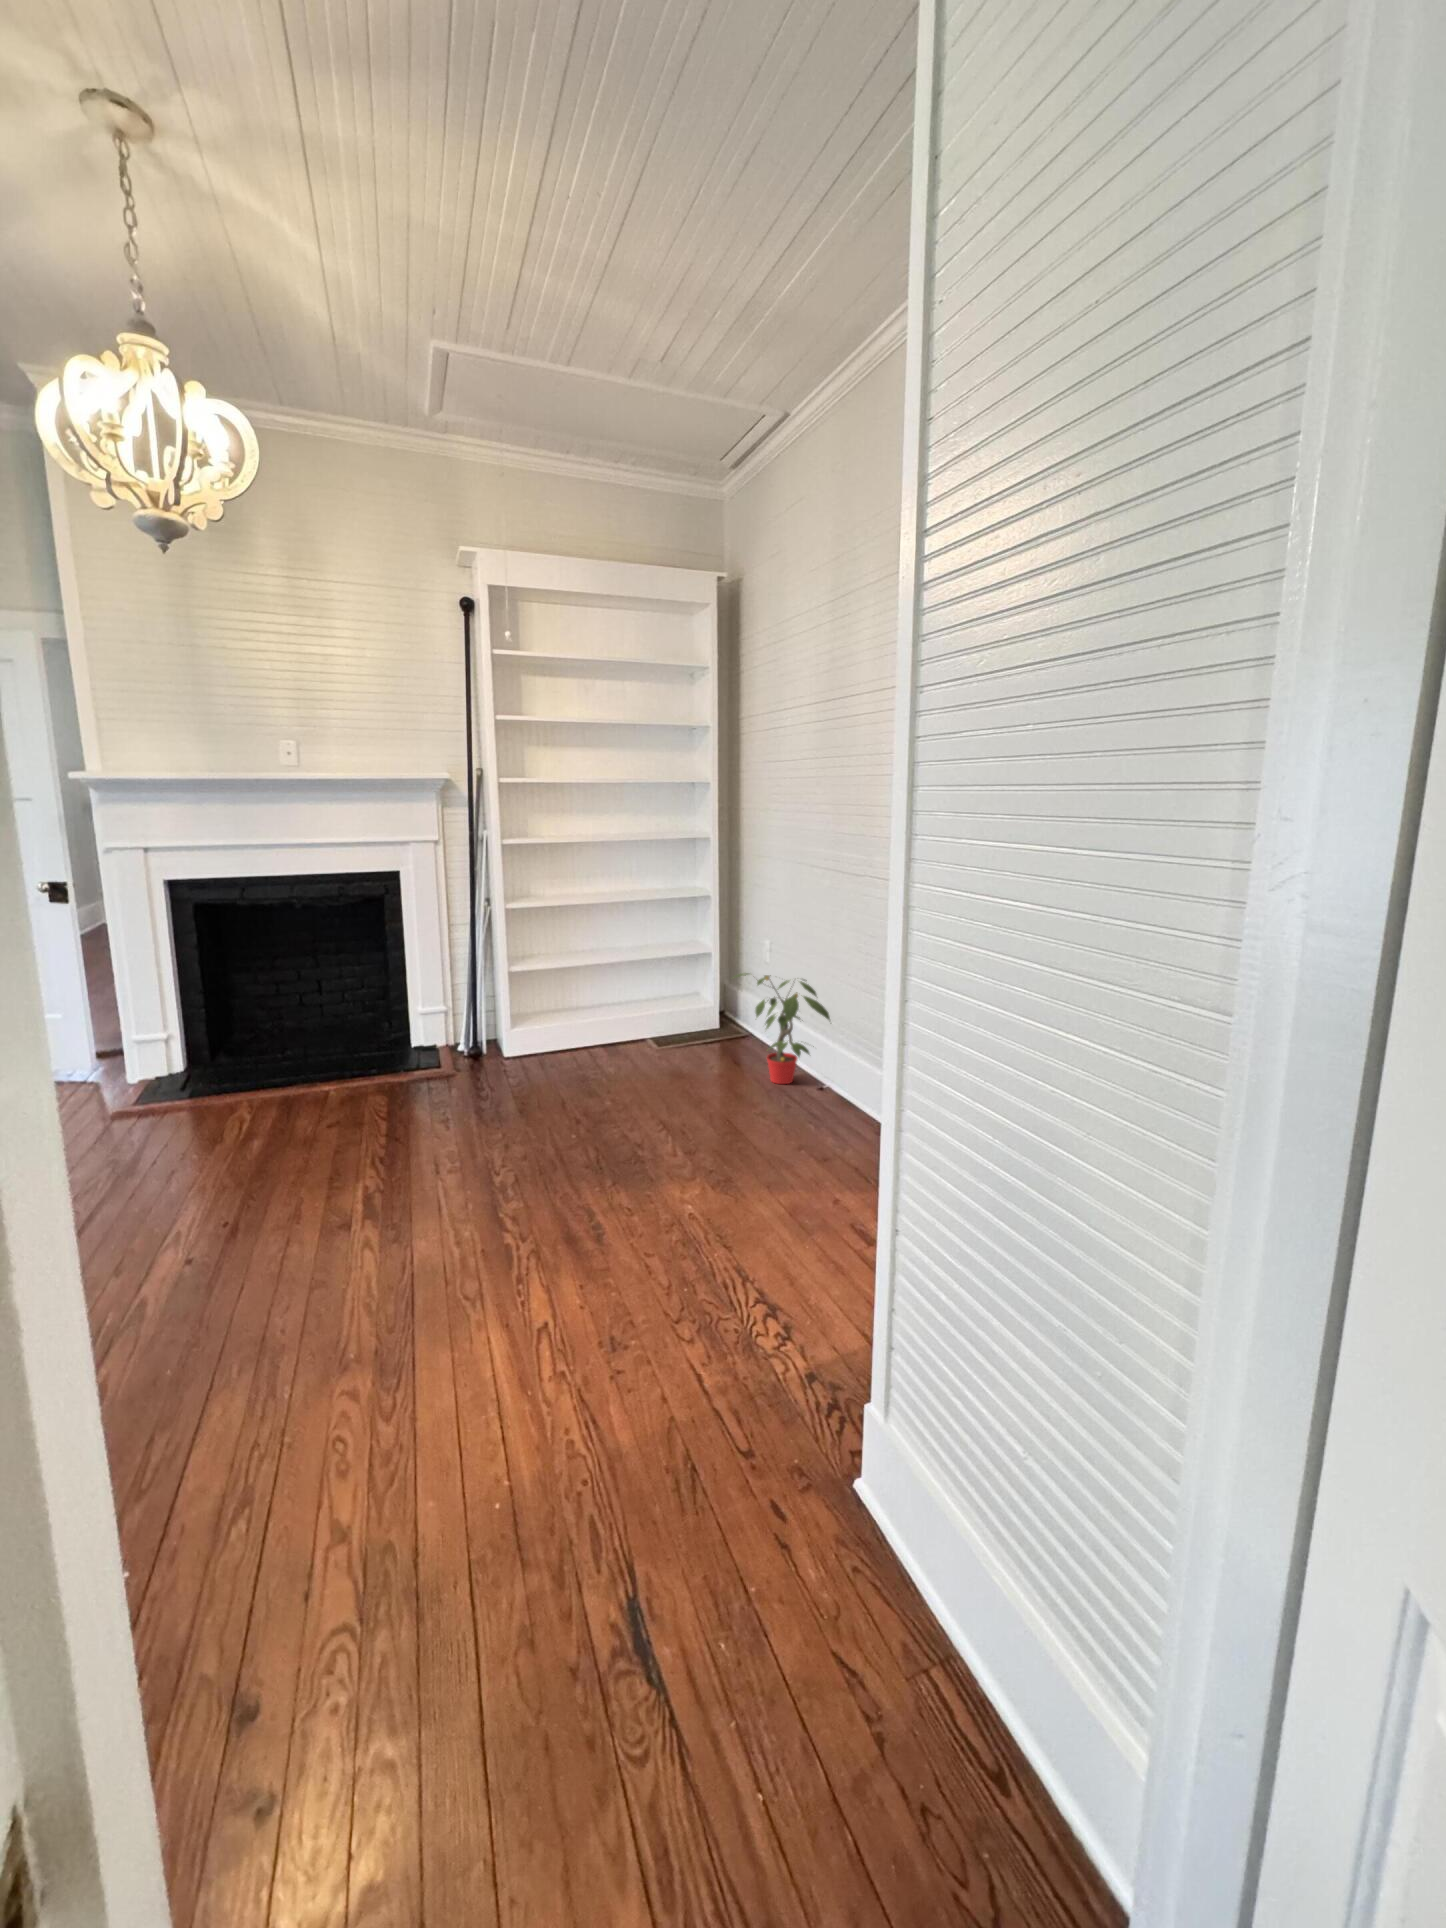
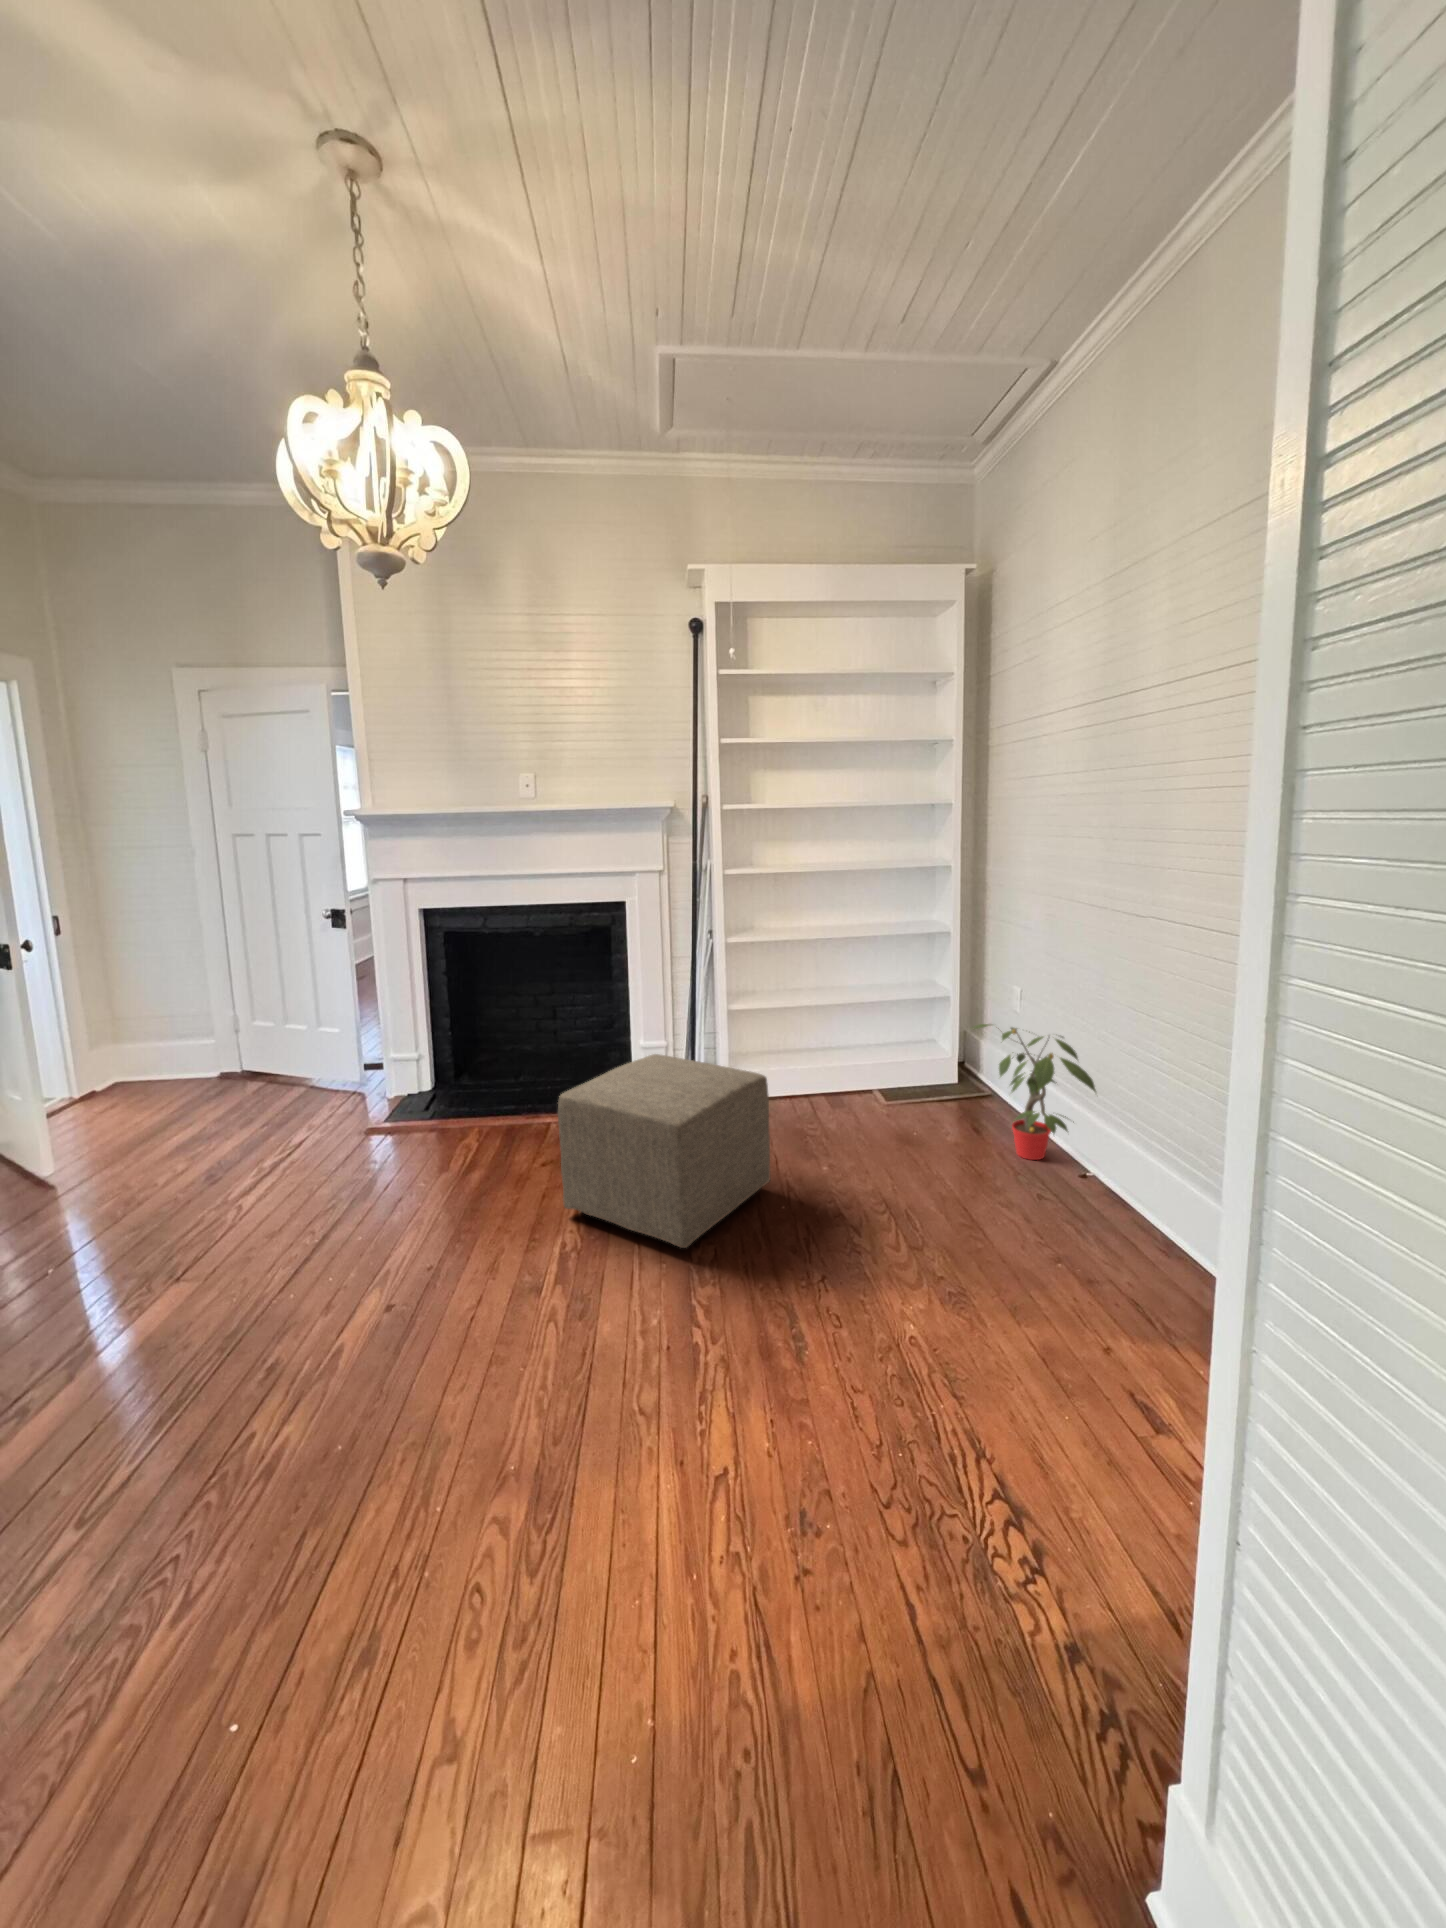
ottoman: none [355,1013,561,1178] -> present [558,1054,770,1248]

